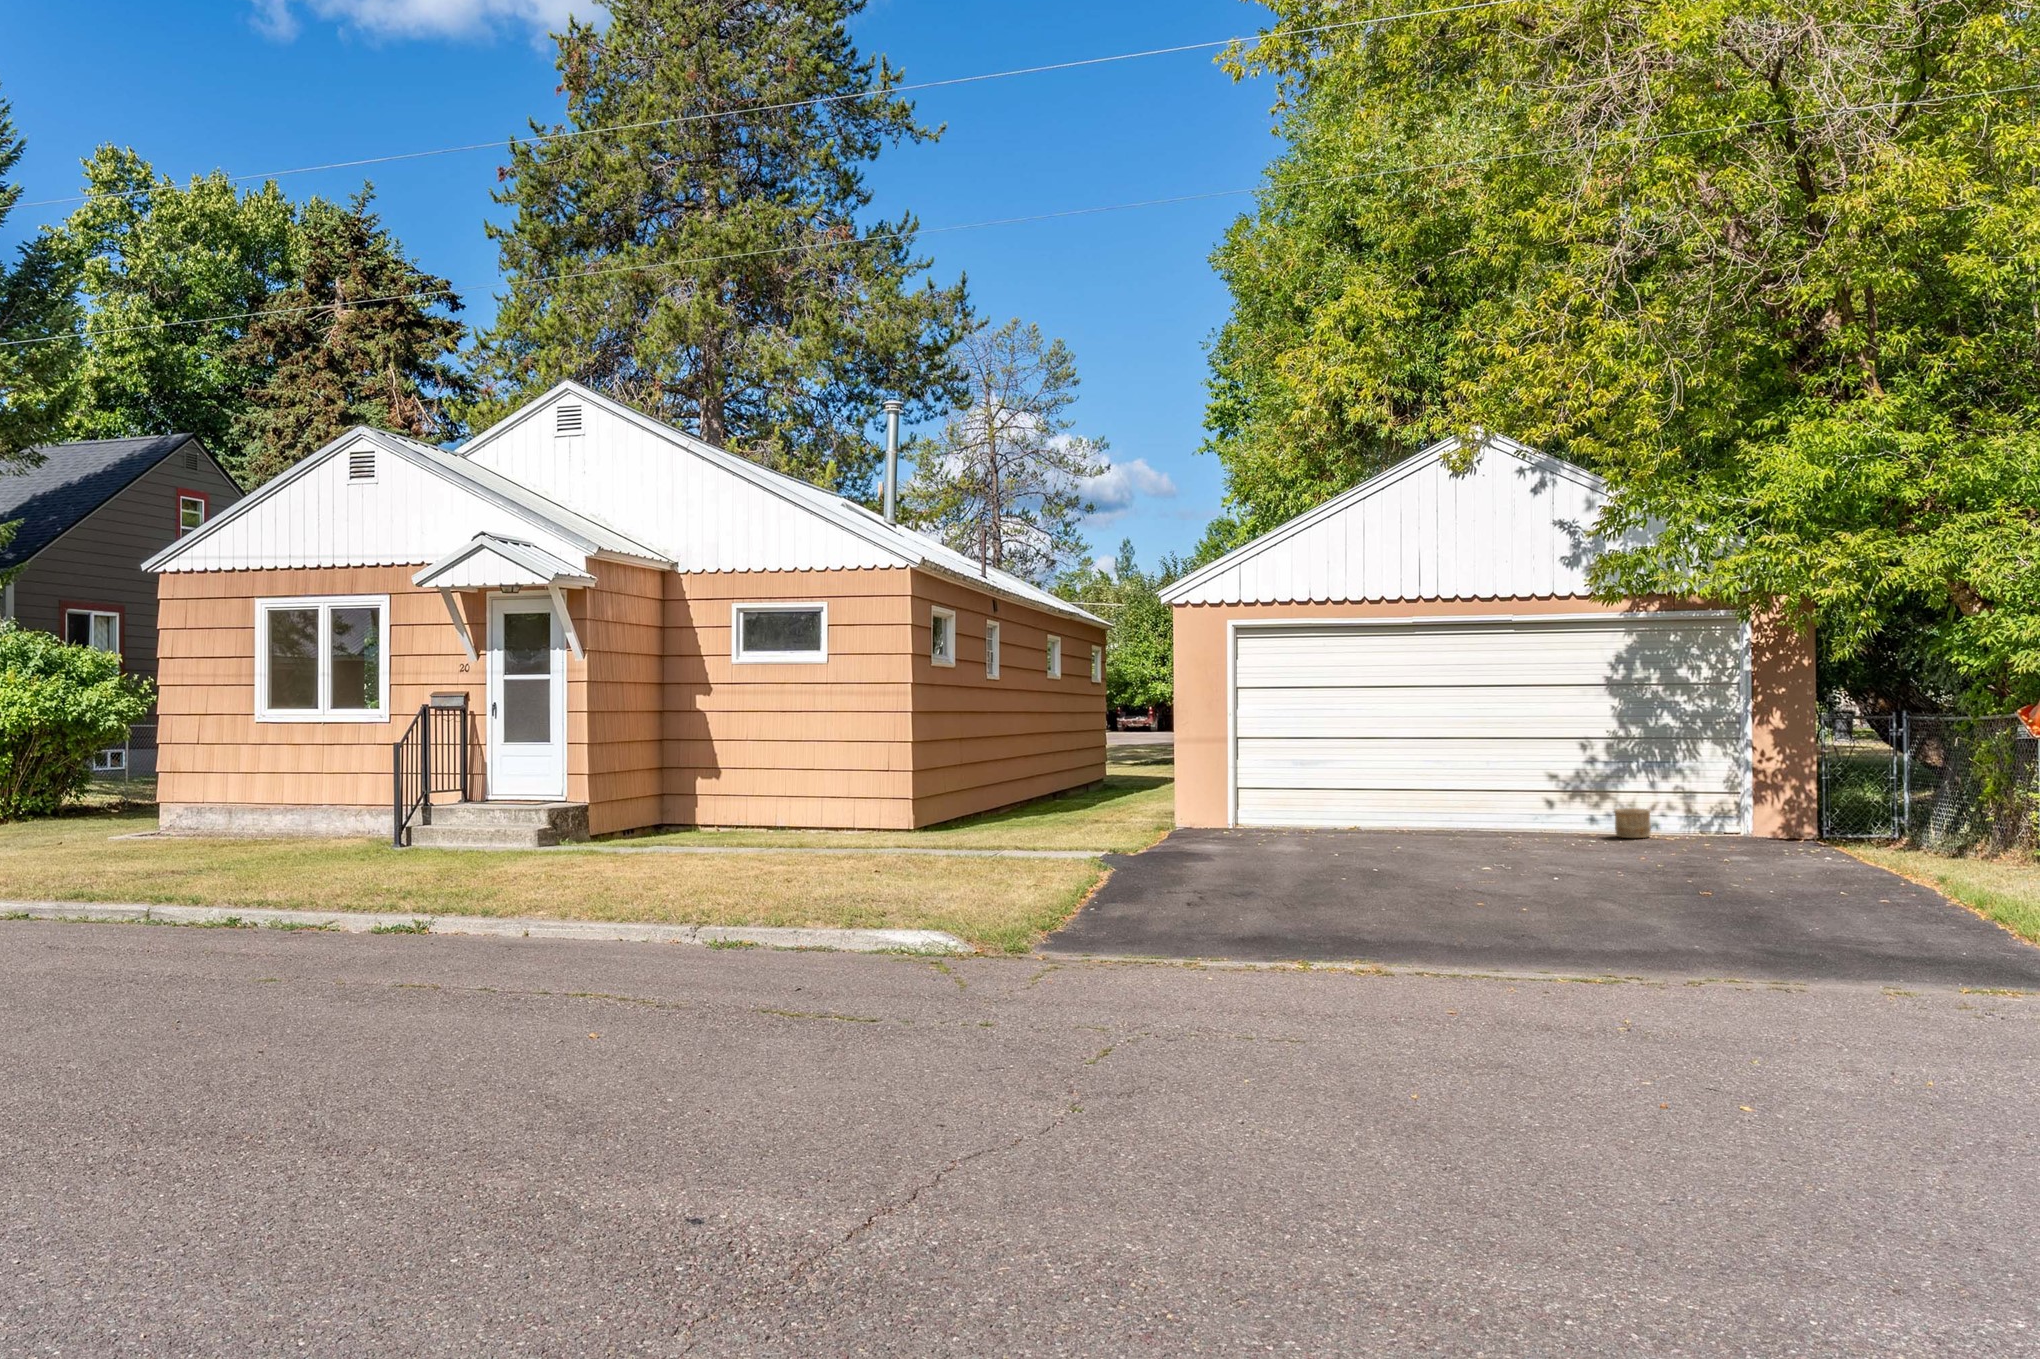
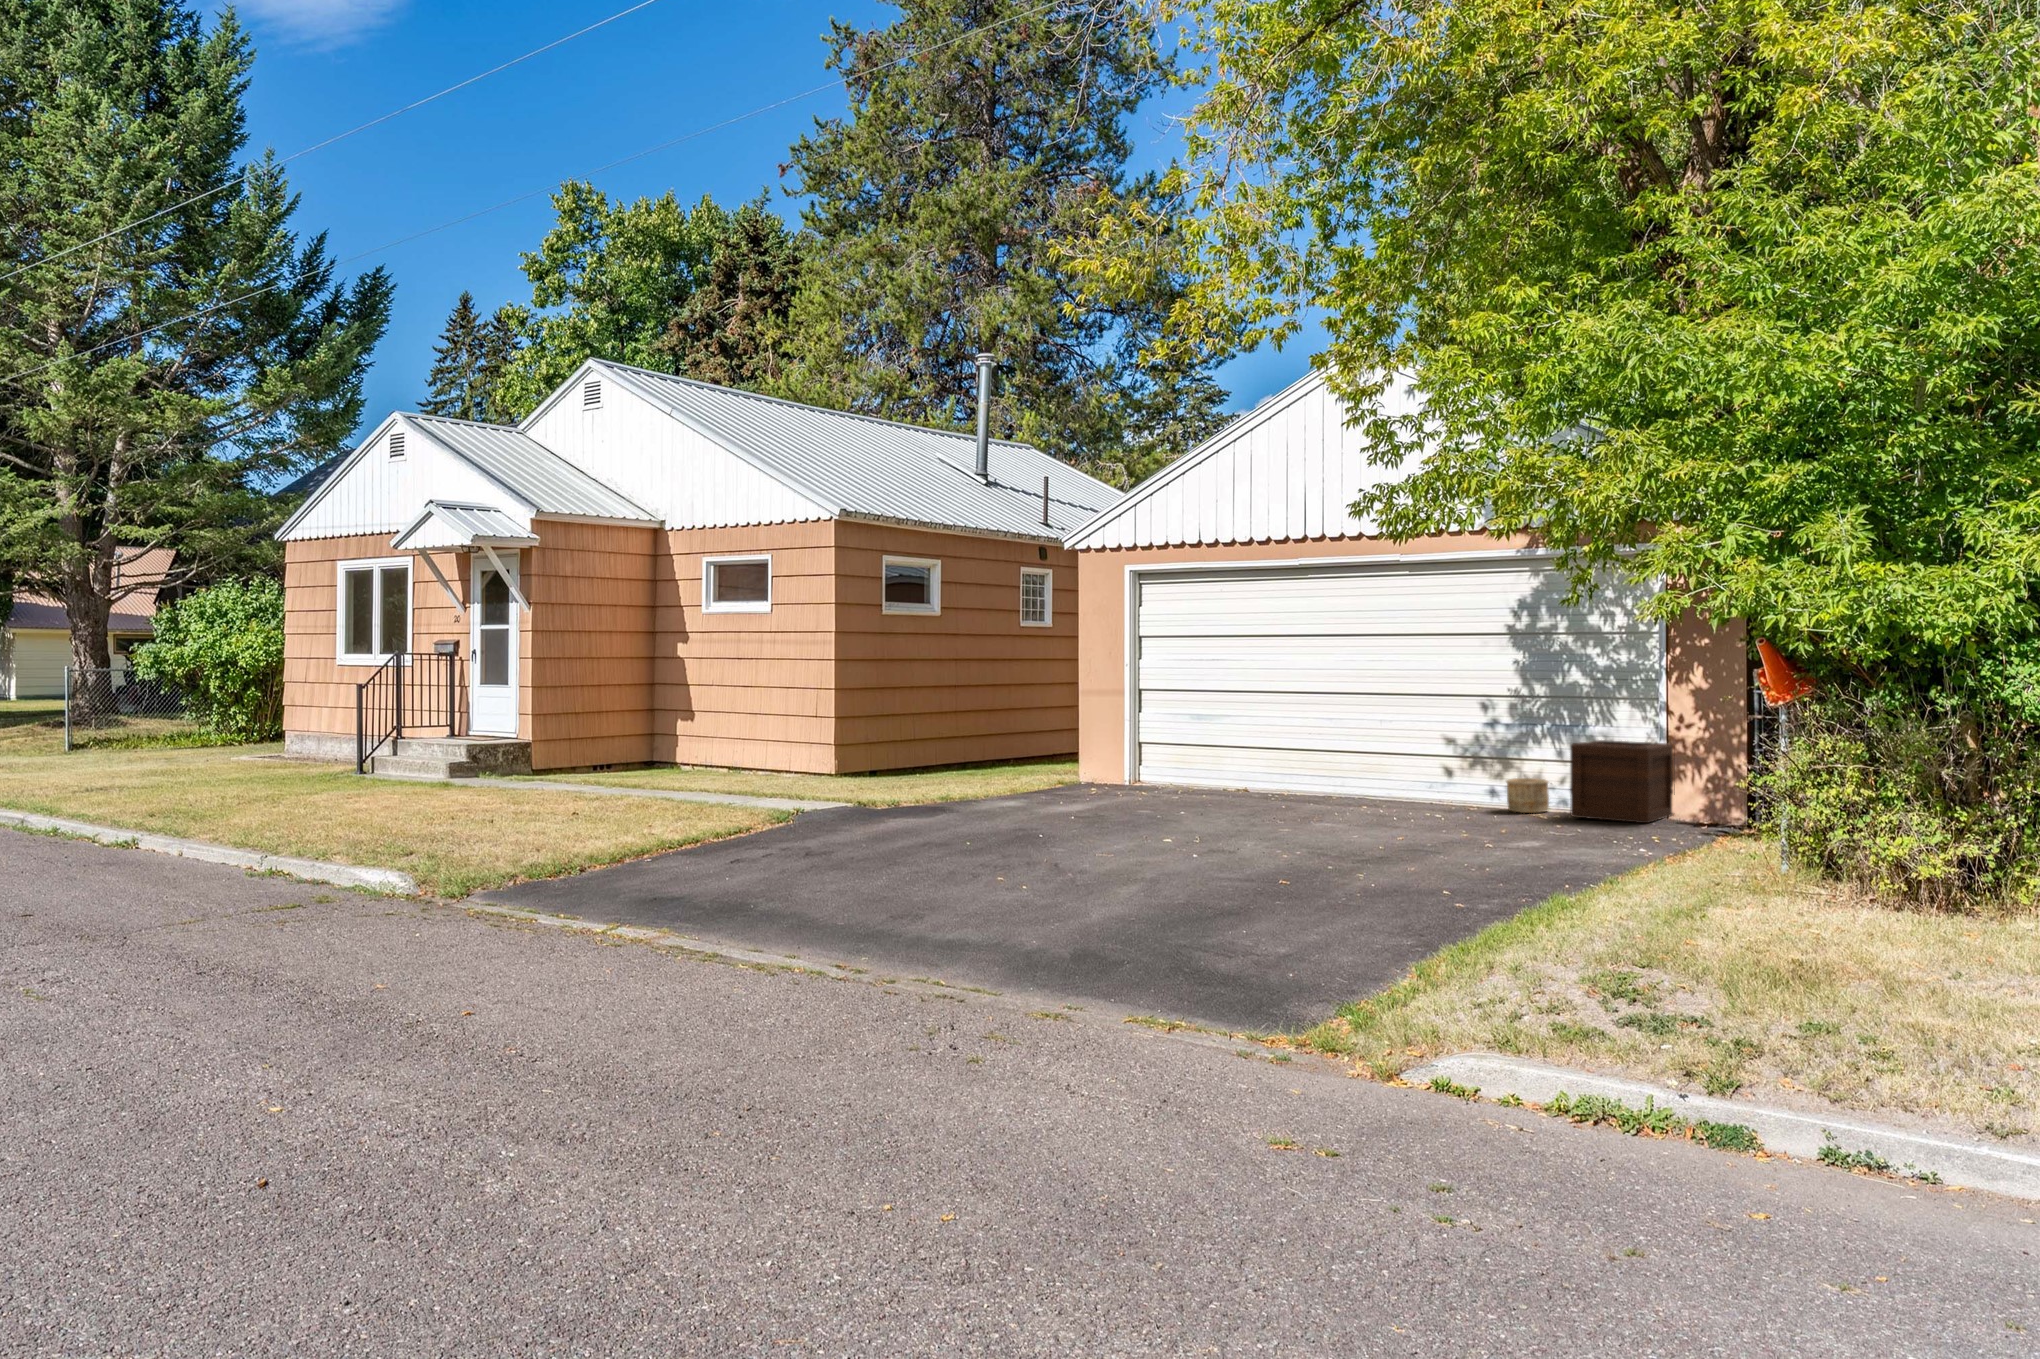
wooden crate: none [1688,774,1758,842] -> present [1570,740,1675,823]

